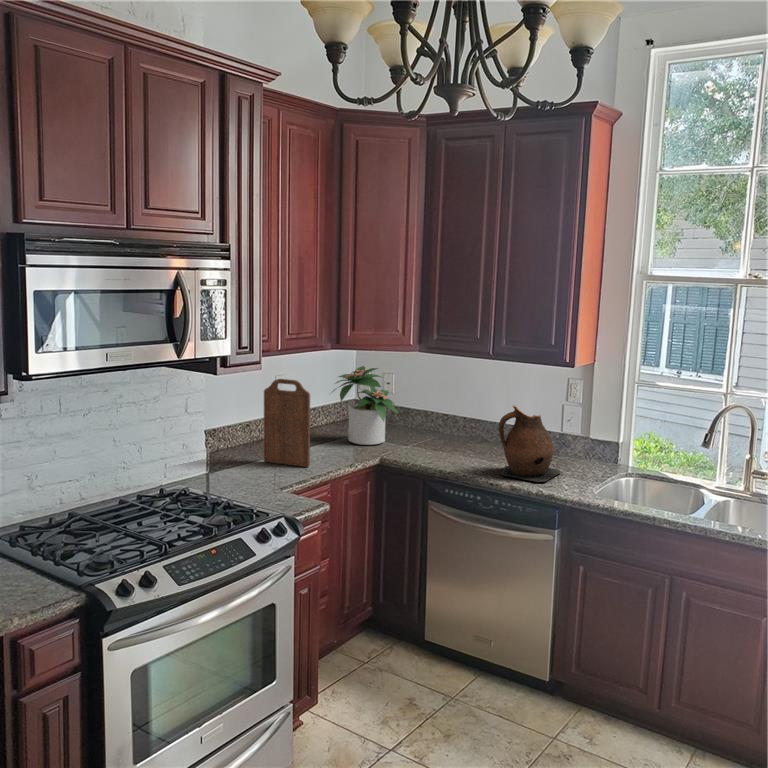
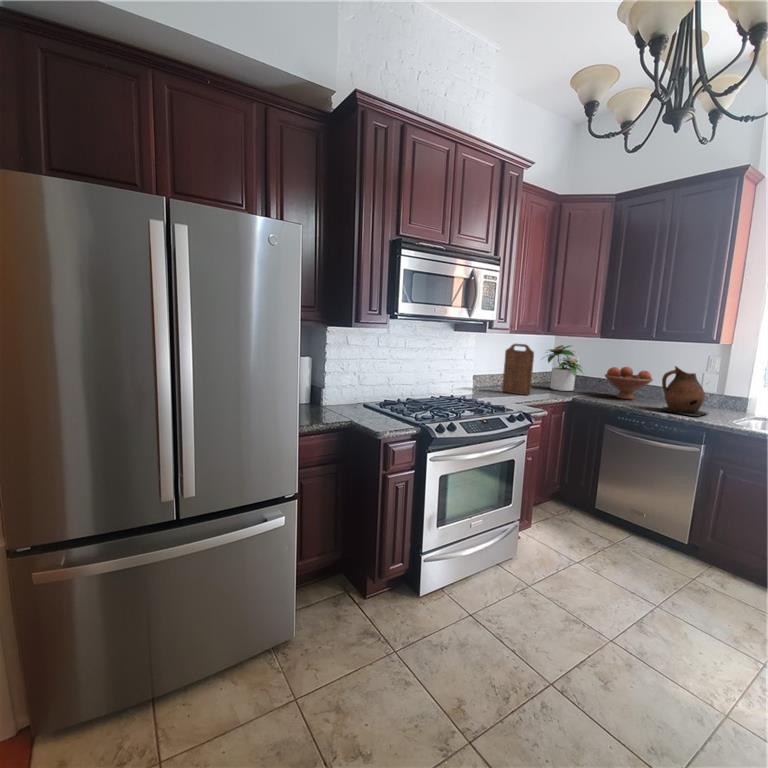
fruit bowl: none [427,399,493,453] -> present [605,367,653,399]

